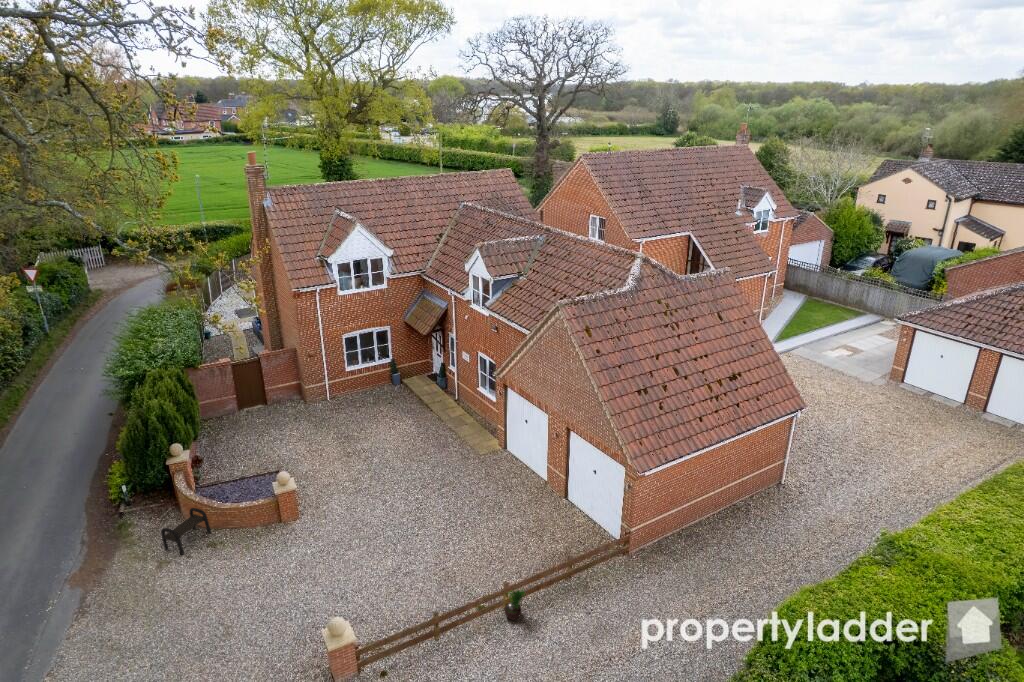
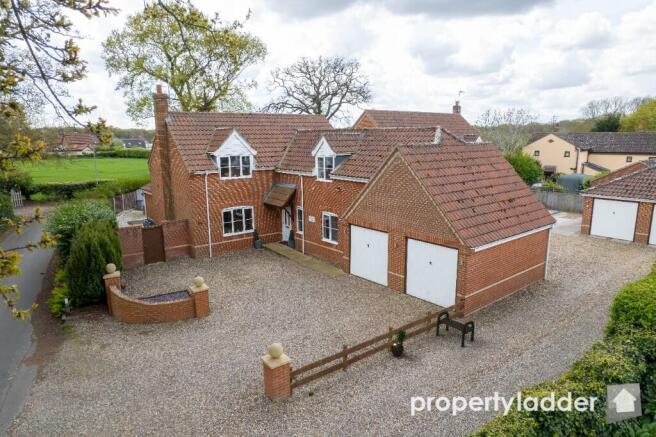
bench: present [161,508,211,555] -> present [436,311,474,347]

